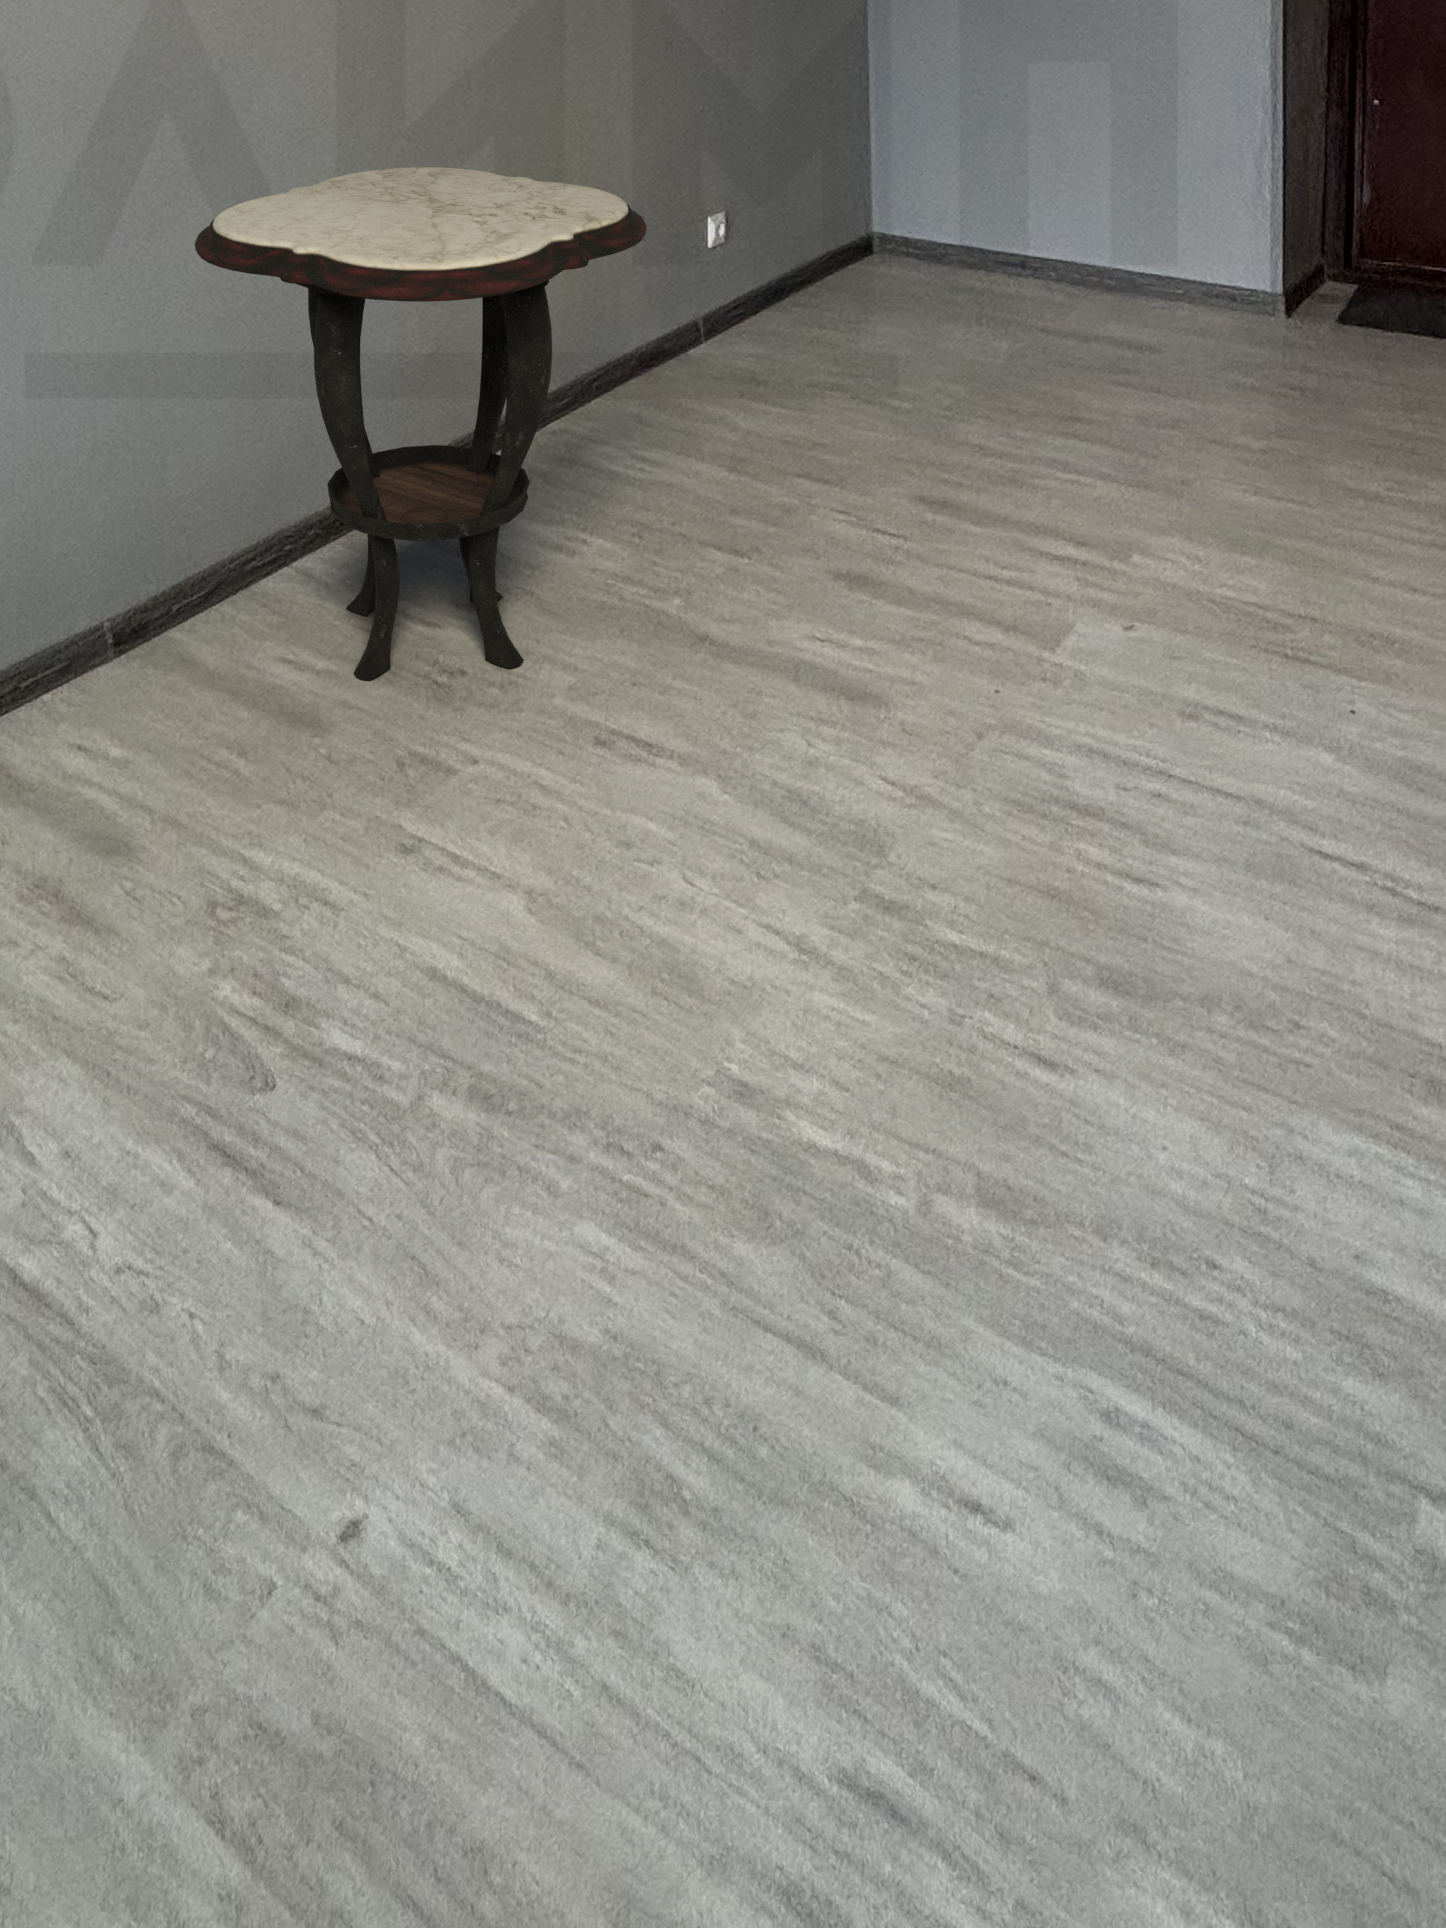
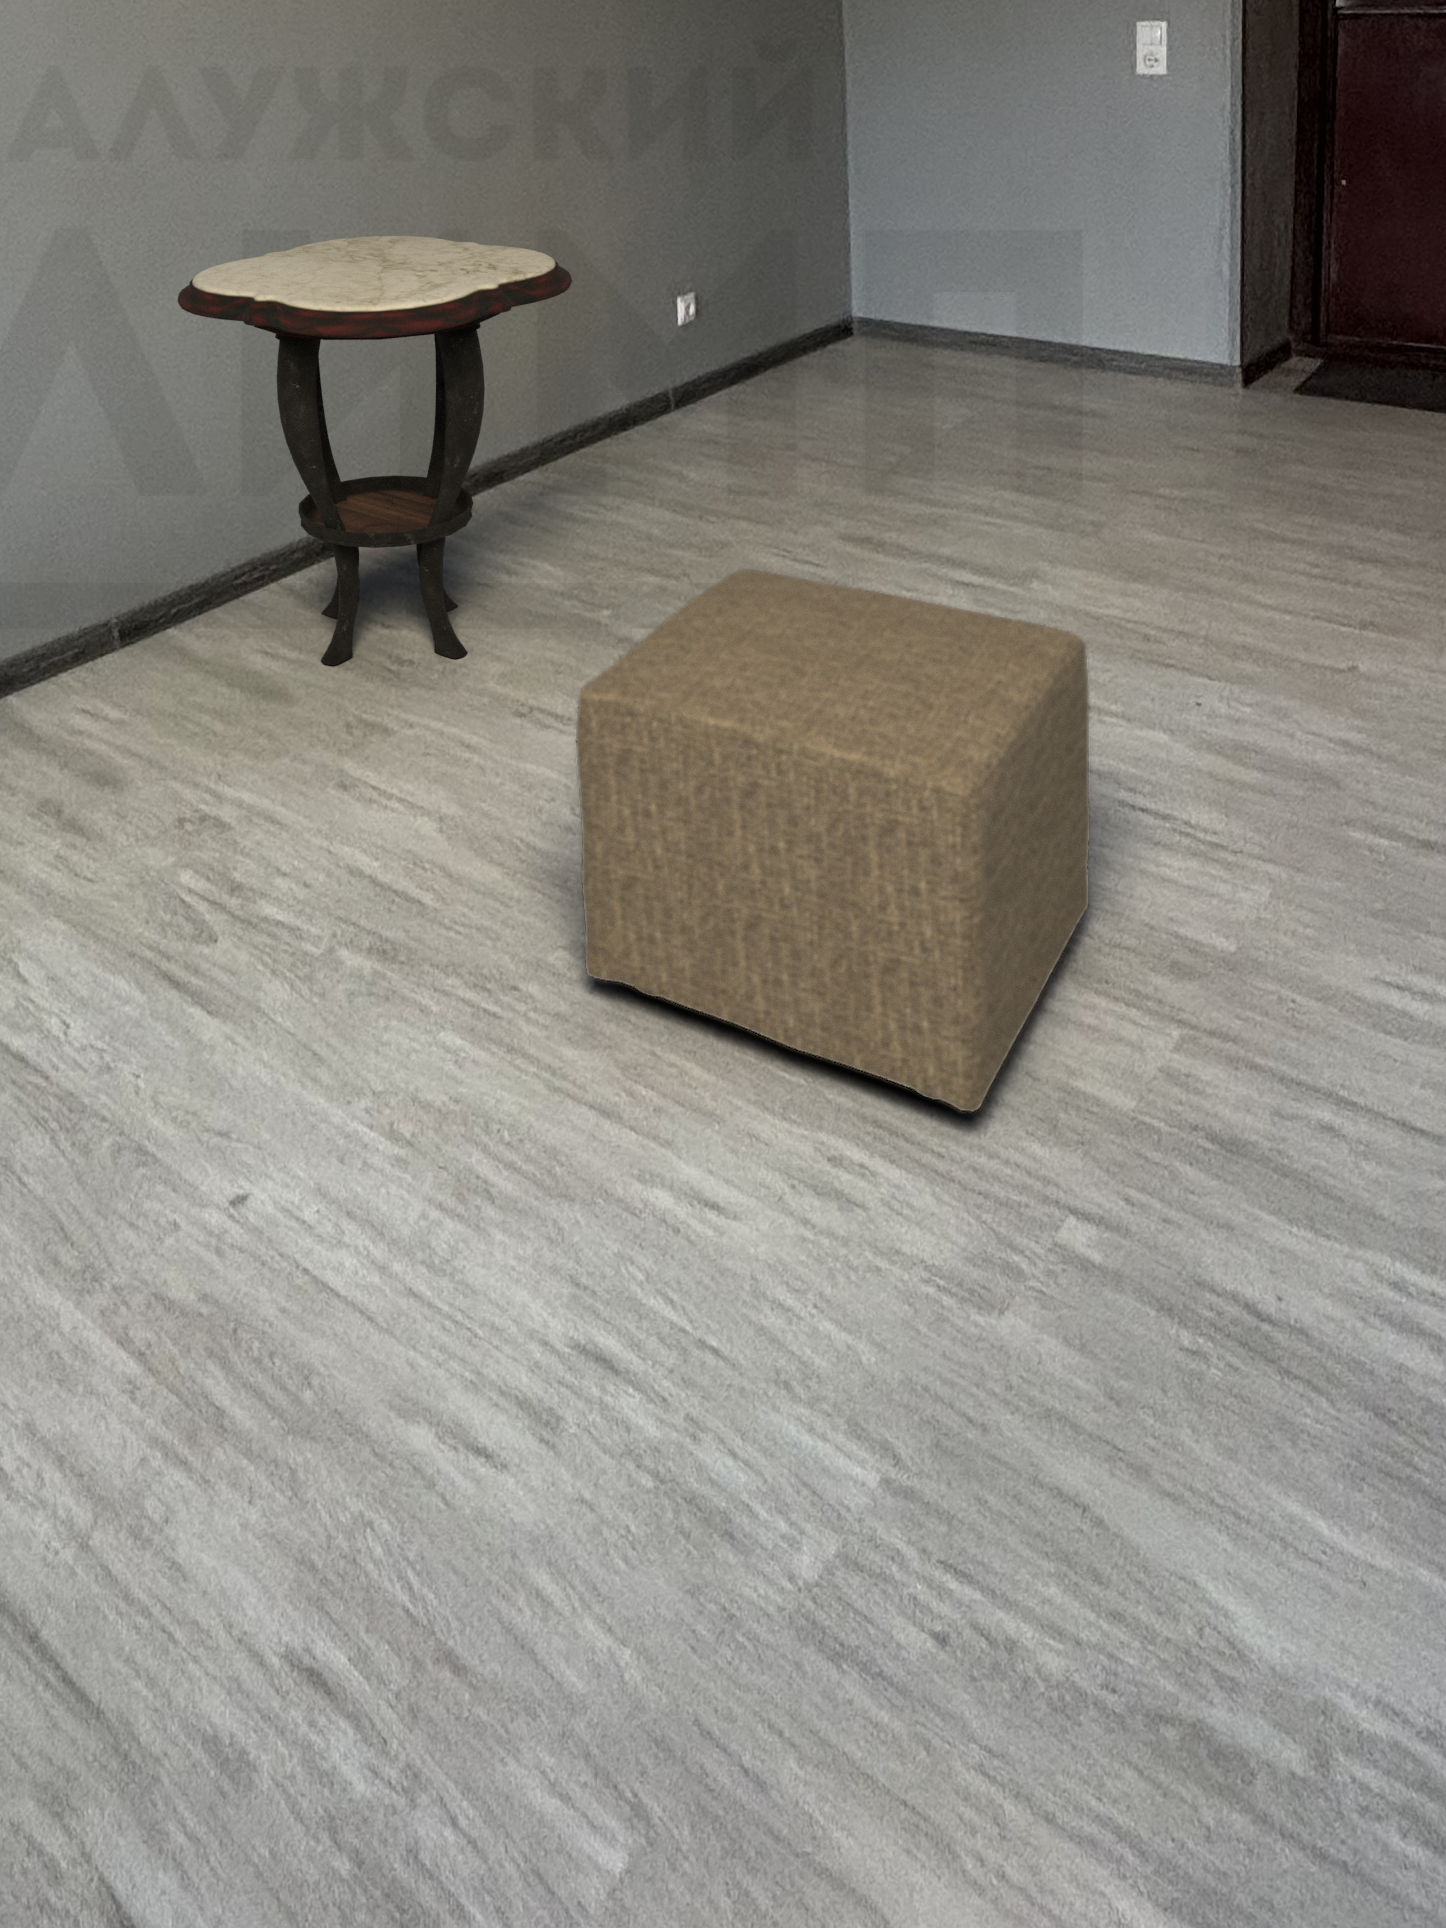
ottoman: none [744,591,1324,1338] -> present [576,568,1090,1111]

